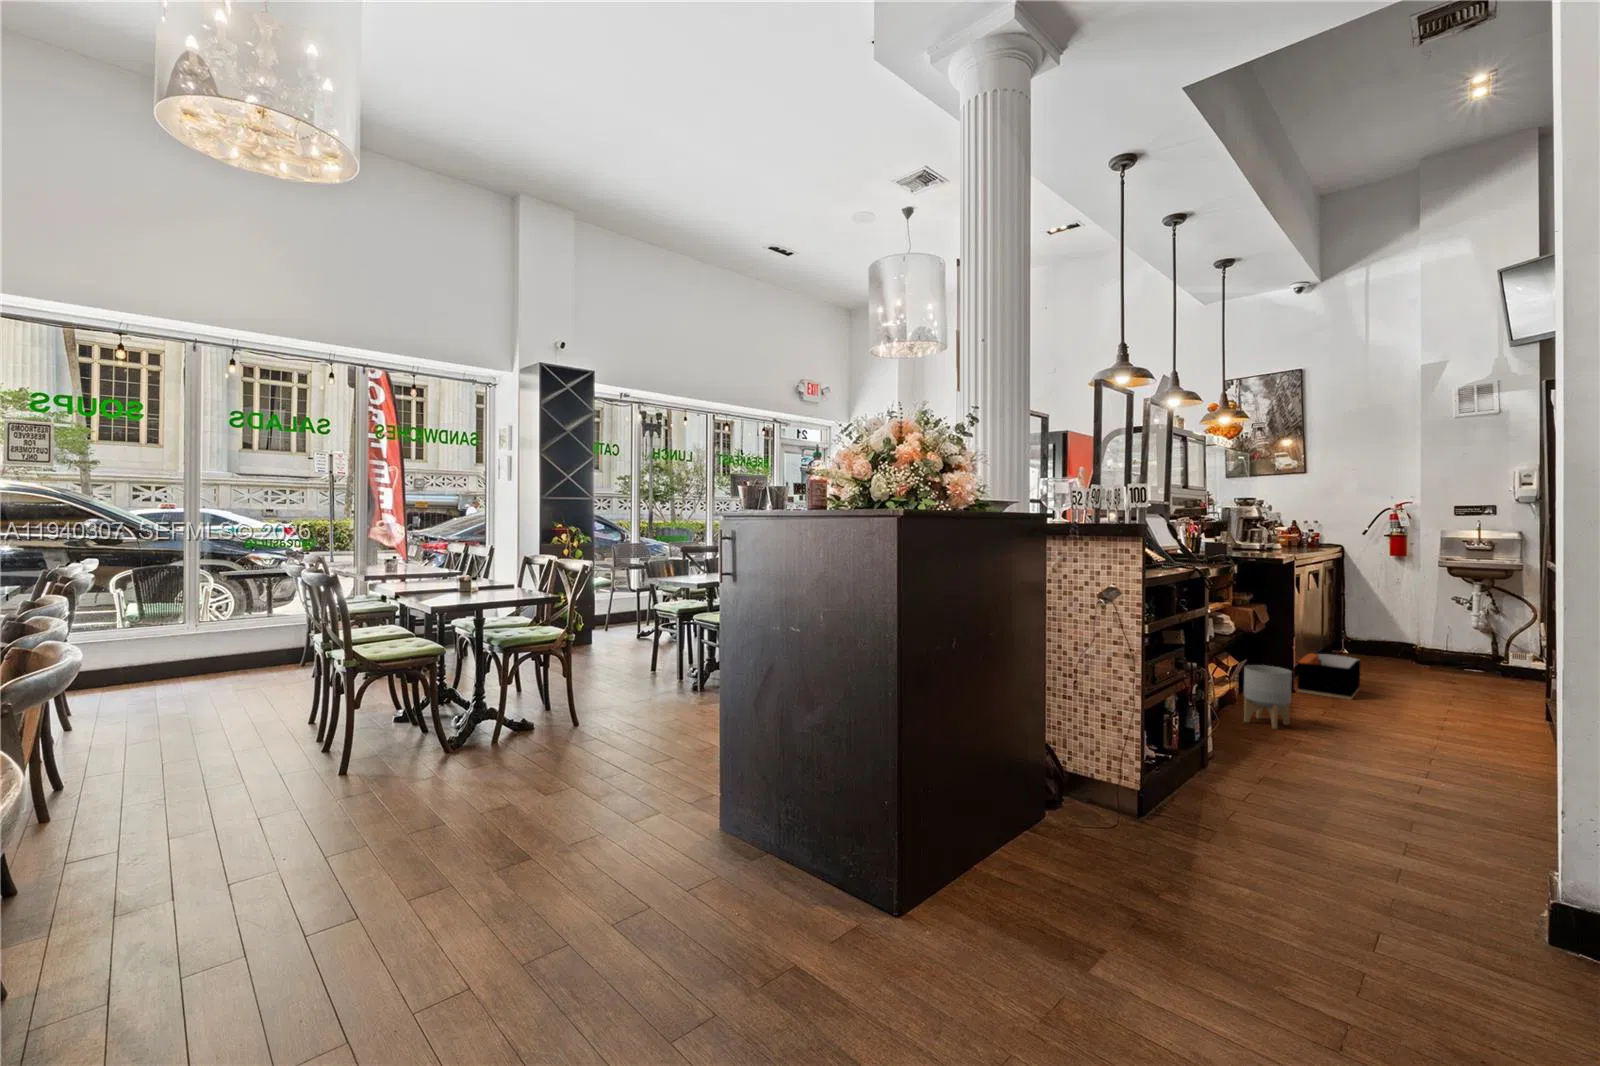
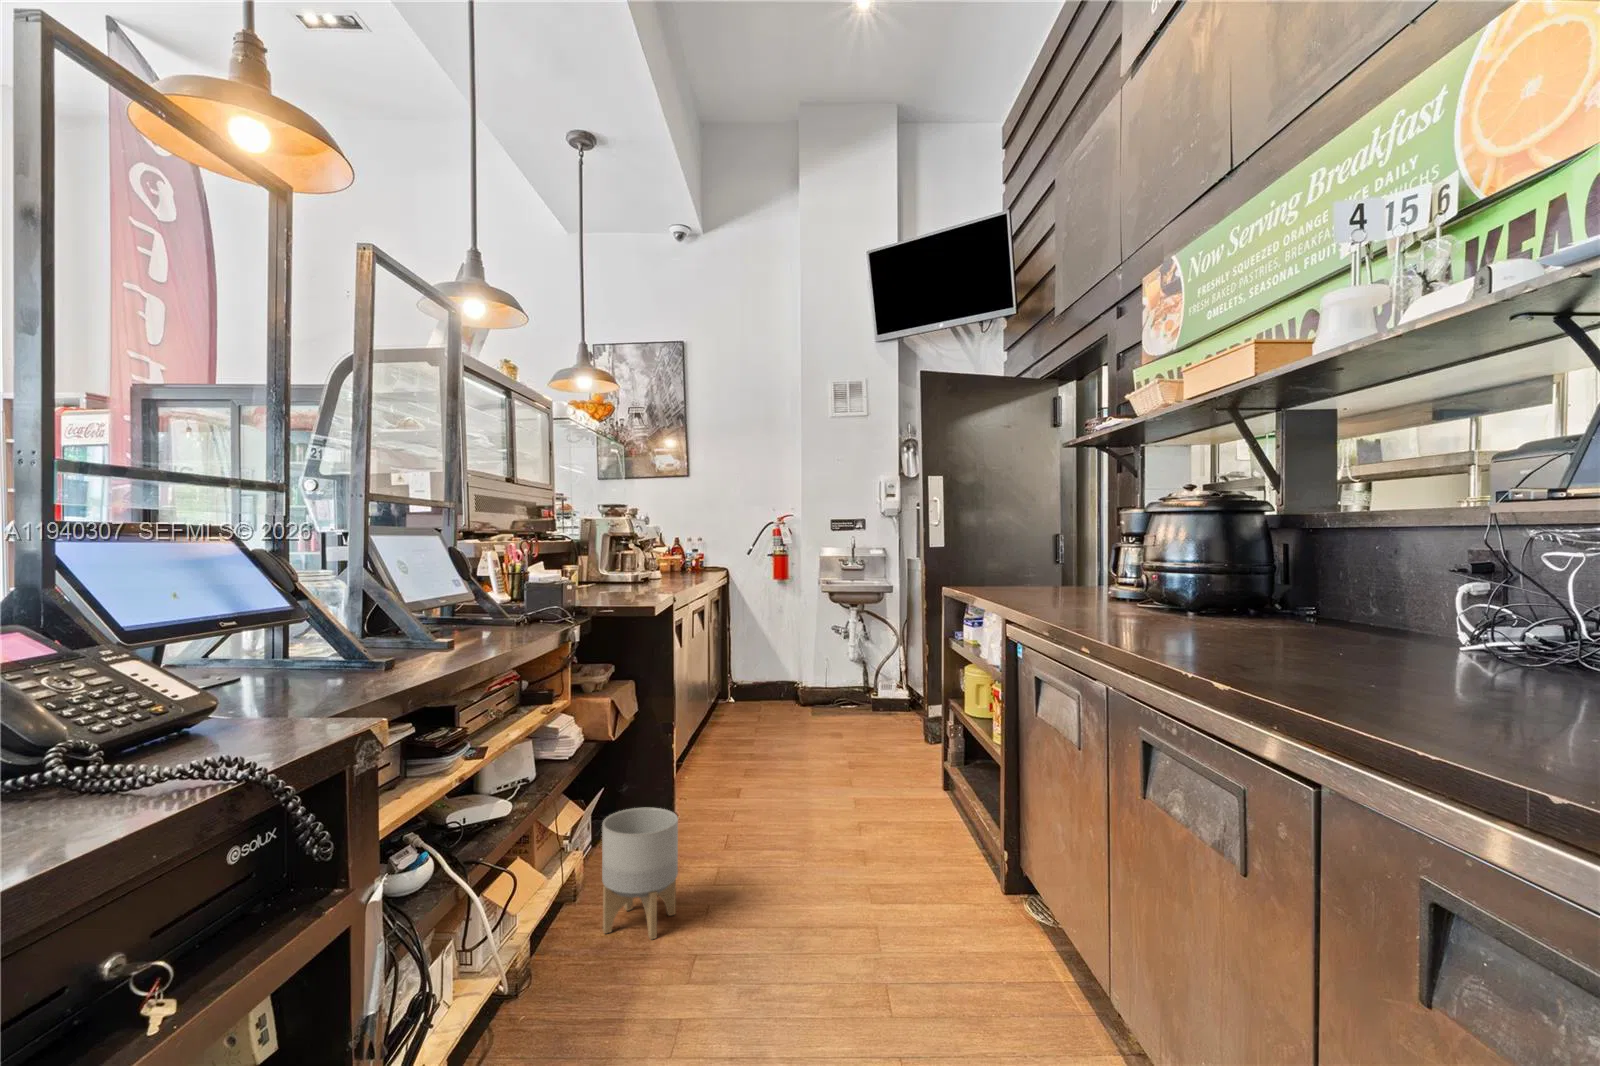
storage bin: present [1297,653,1360,700] -> none [685,730,757,805]

